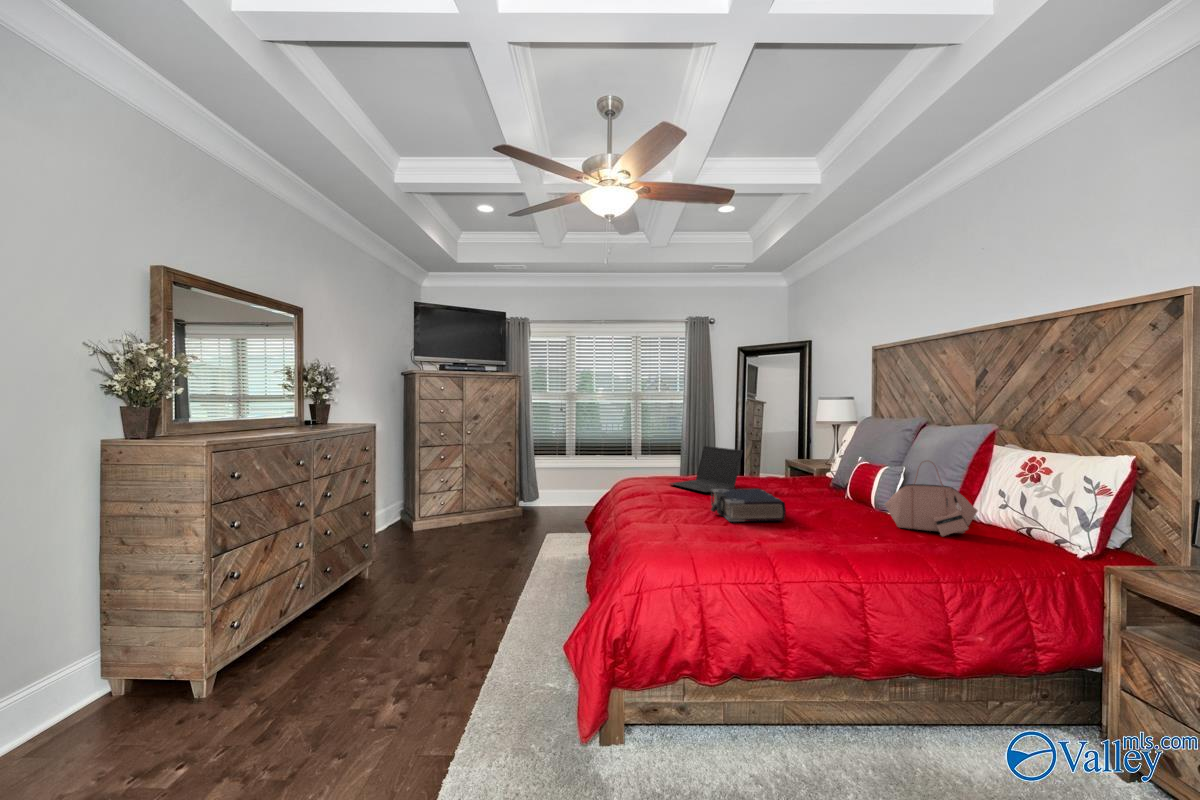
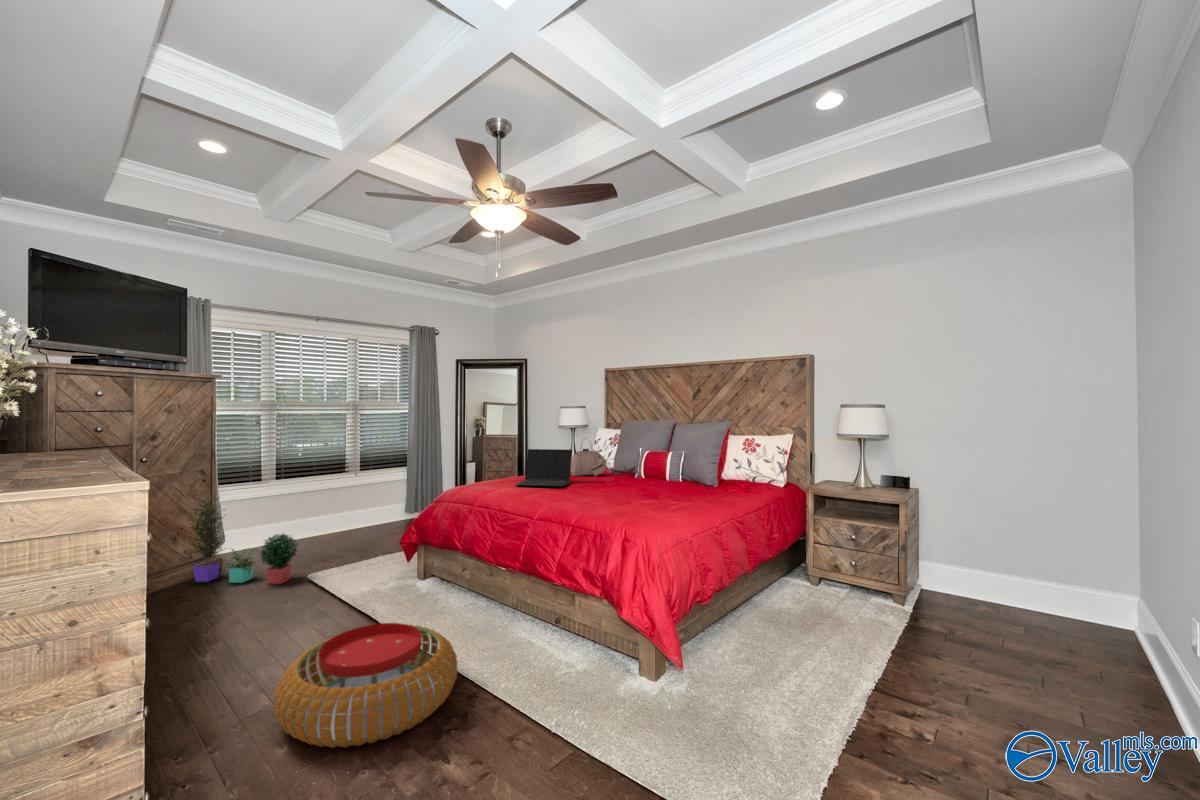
potted plant: none [490,461,541,536] -> present [188,495,298,584]
handbag: present [885,461,978,537] -> present [571,450,607,476]
book: present [711,488,786,522] -> none [589,476,655,499]
pouf: none [349,581,494,675] -> present [275,623,458,748]

